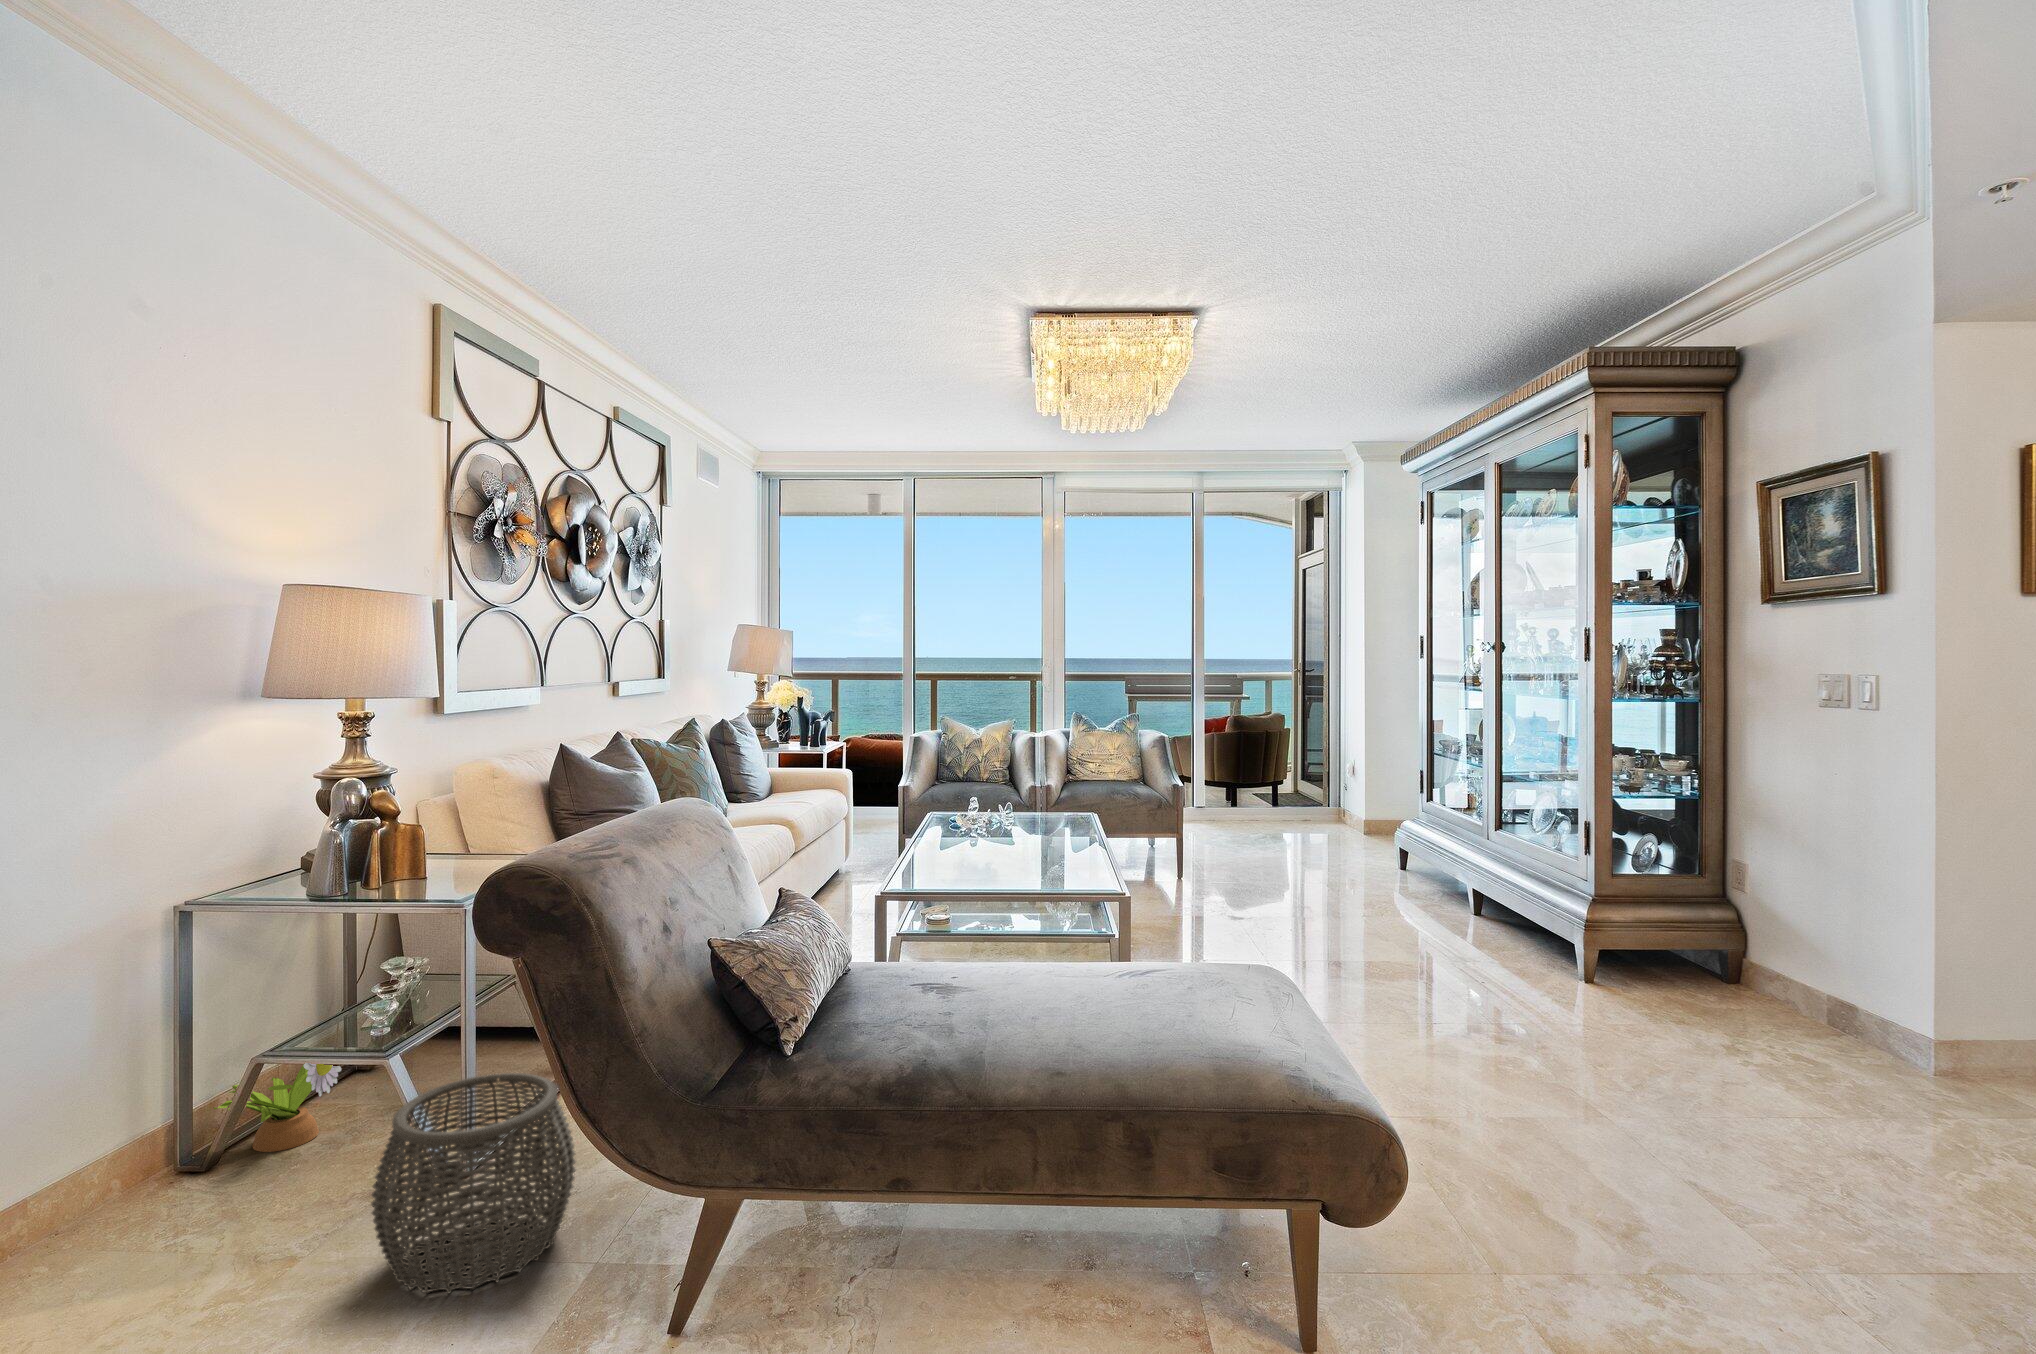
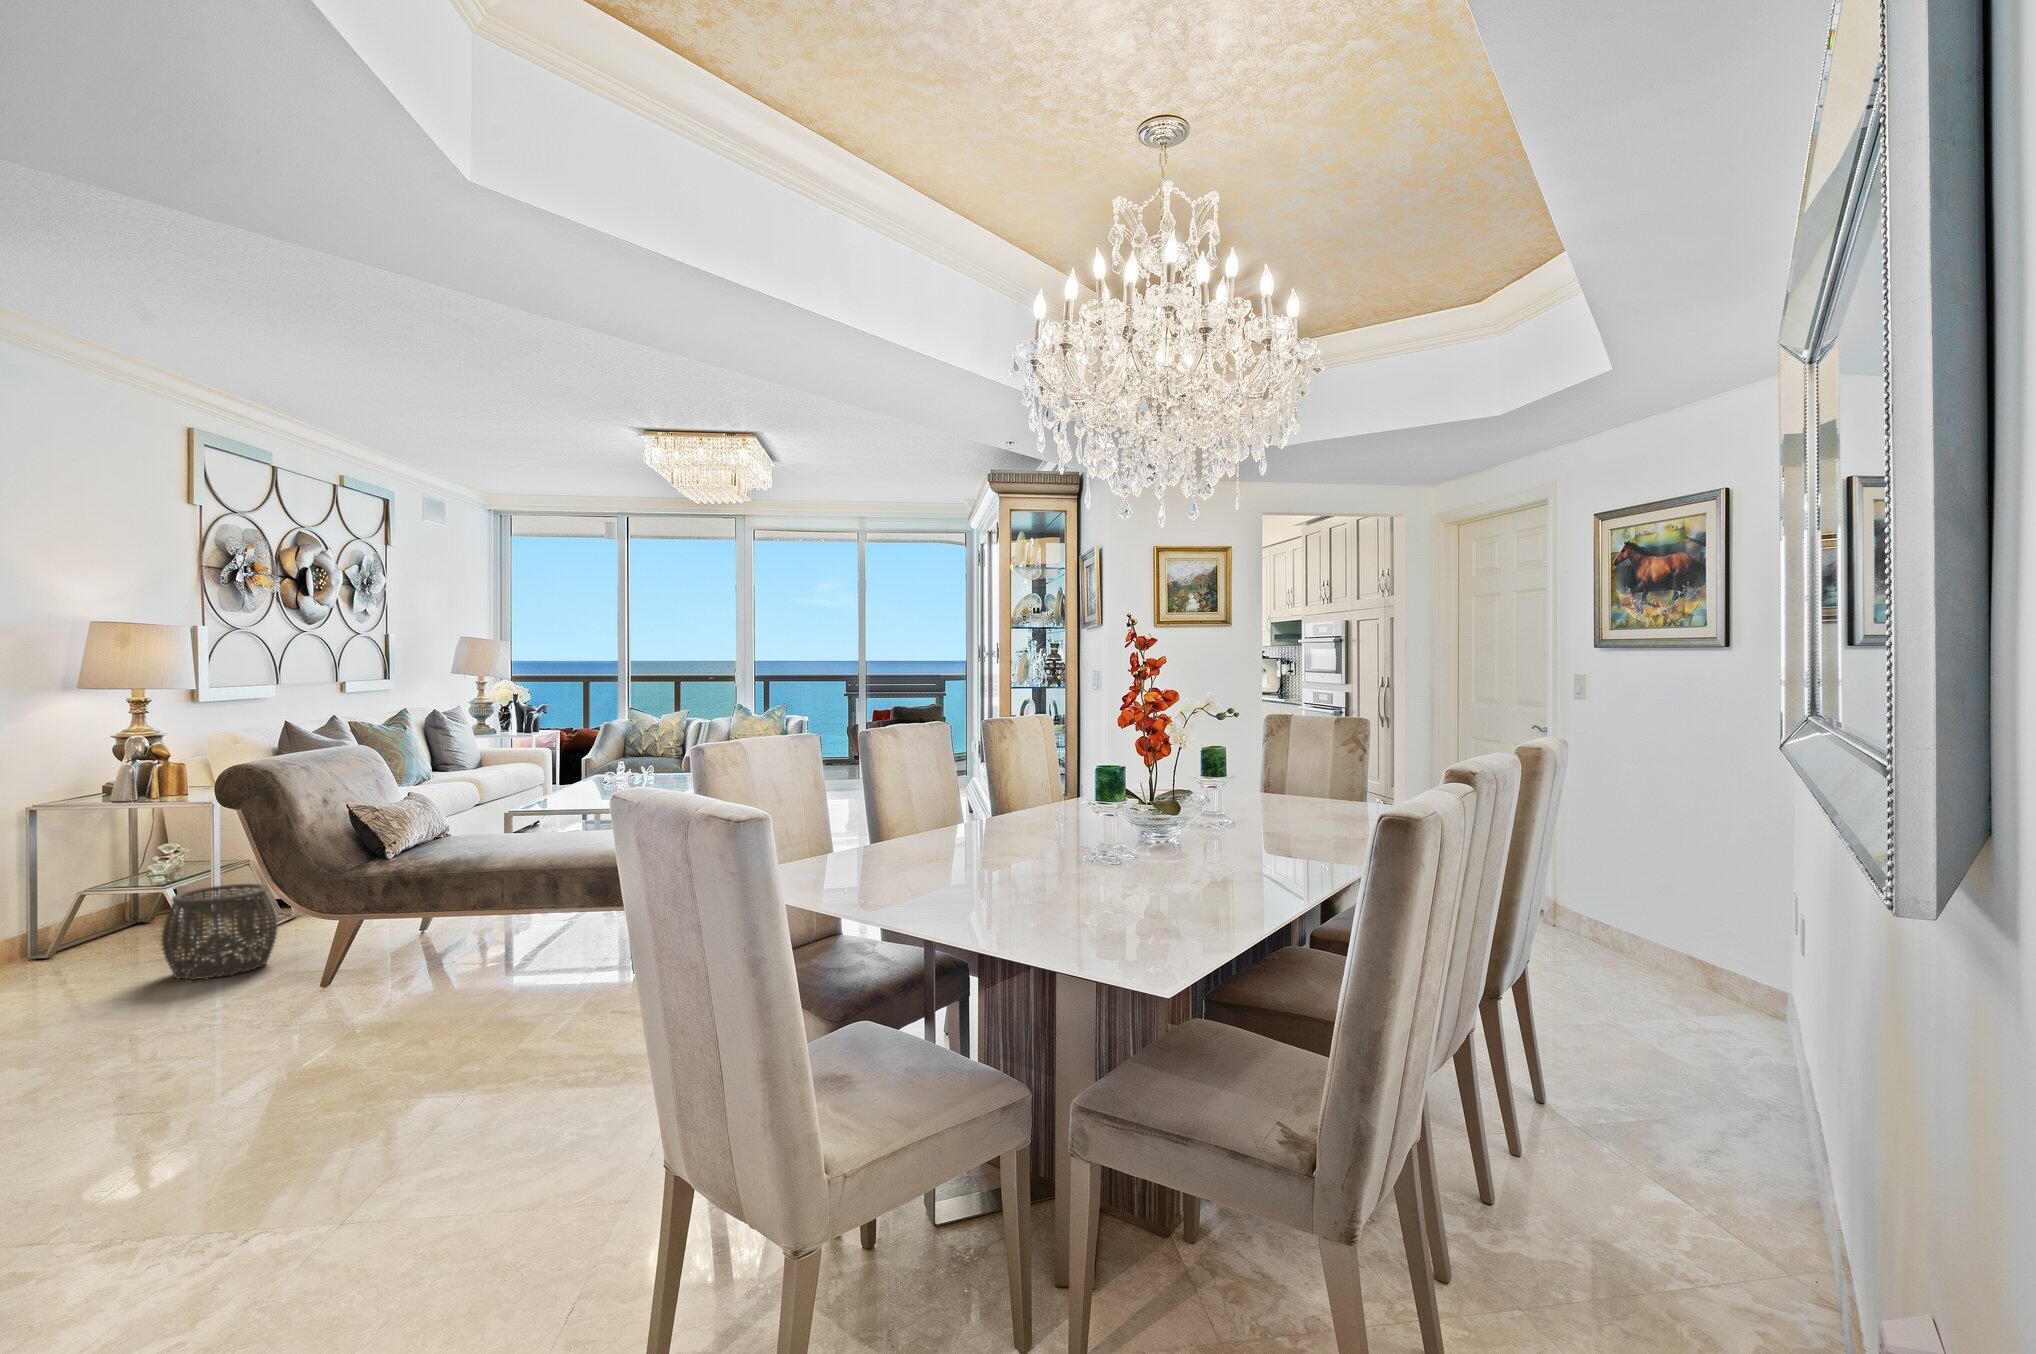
decorative plant: present [213,1063,342,1152] -> none [52,888,134,953]

